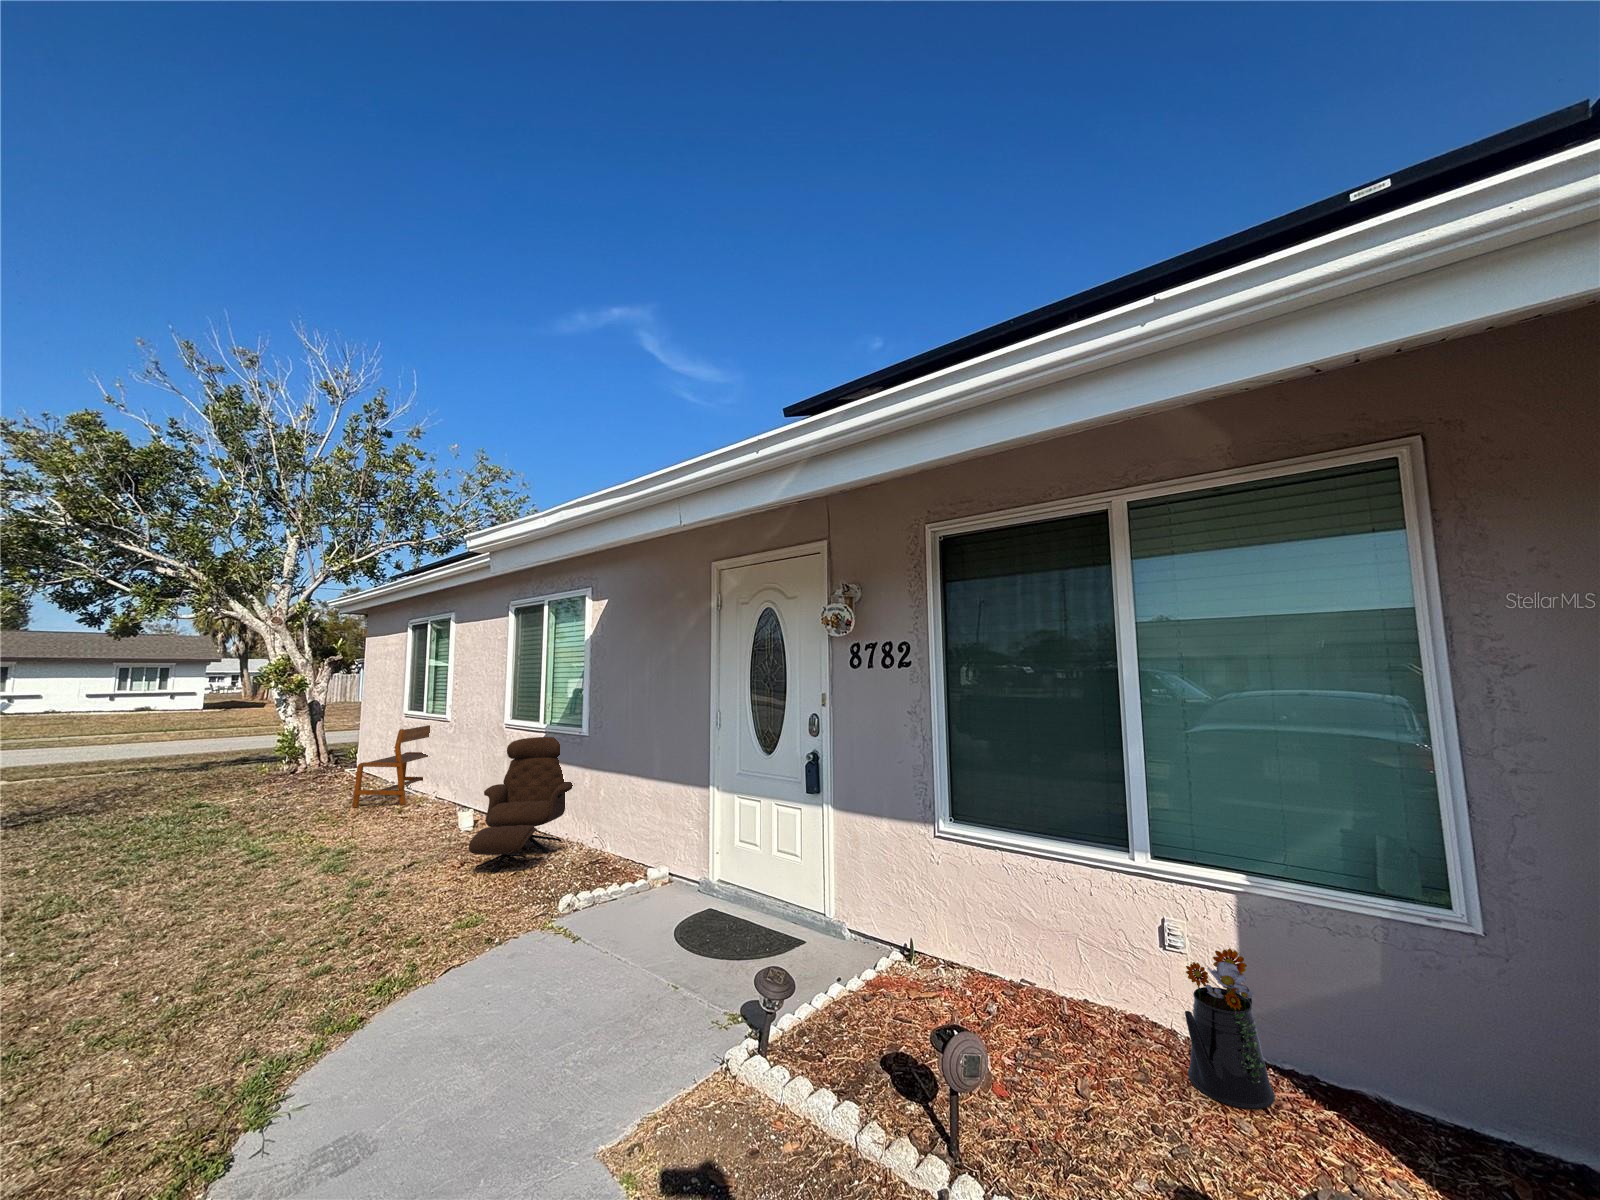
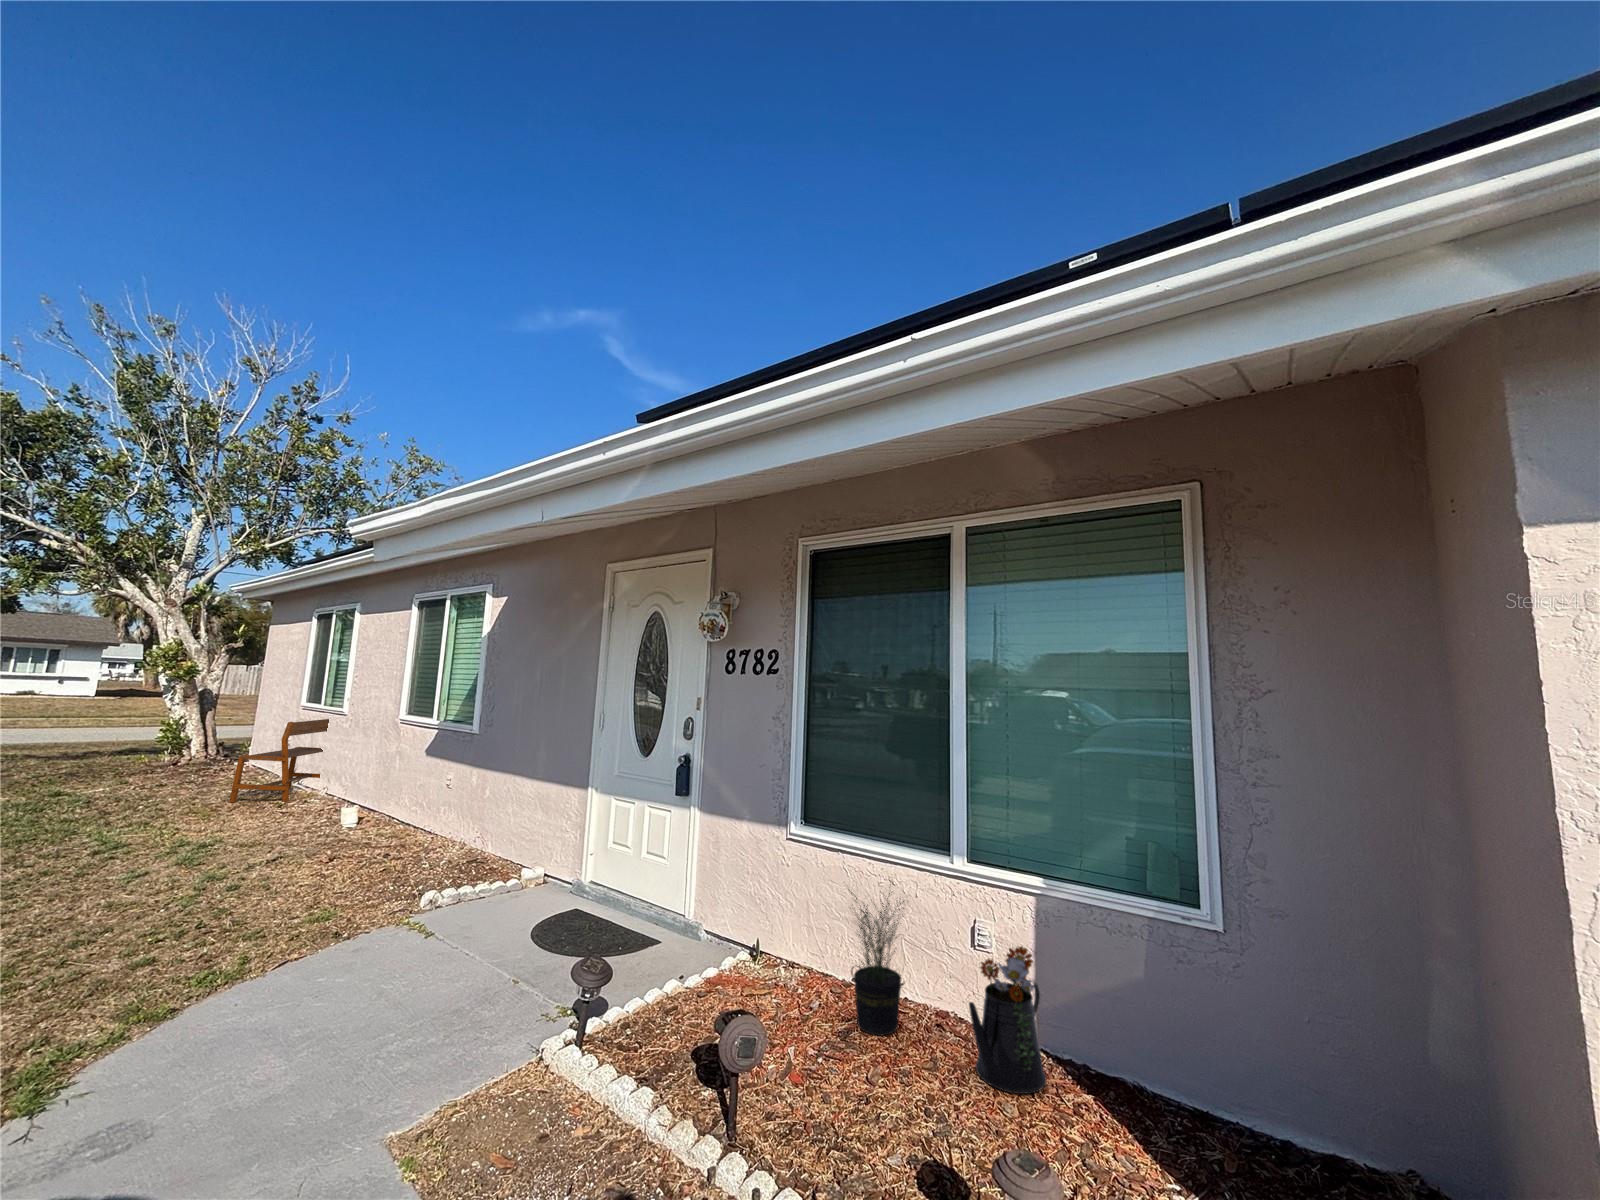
lounge chair: present [469,737,573,873] -> none [338,734,463,871]
potted plant: none [1013,872,1098,1042] -> present [848,877,905,1035]

